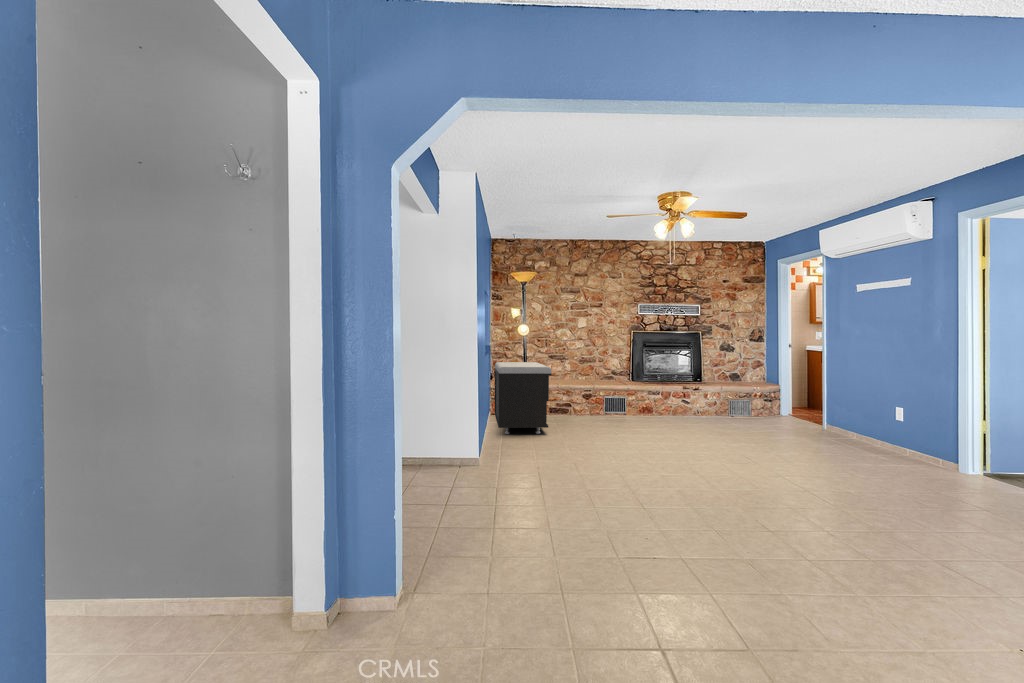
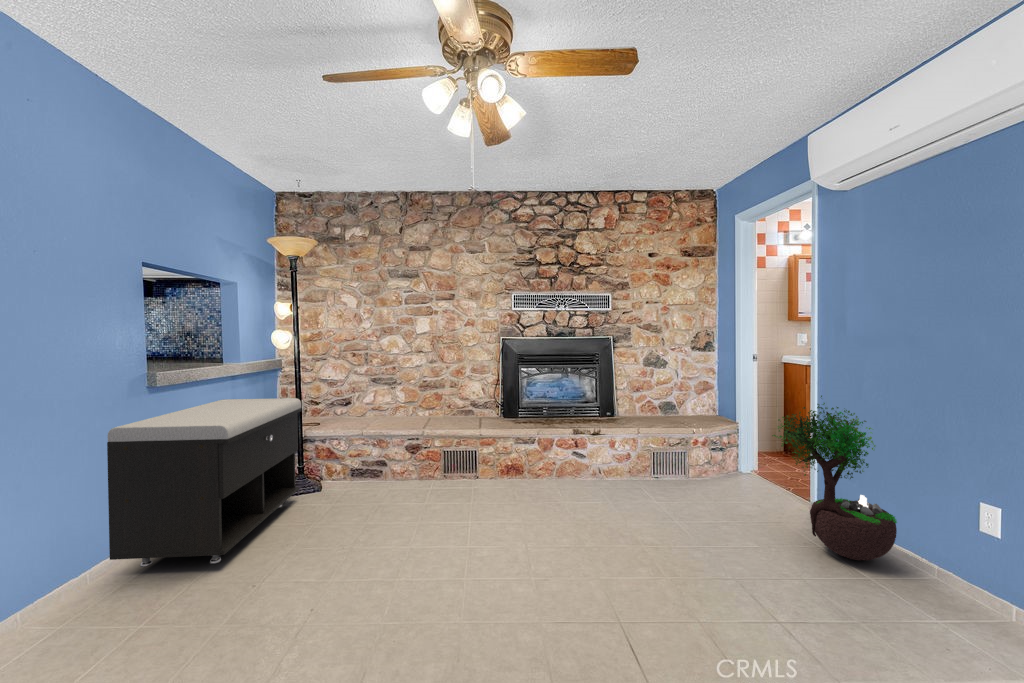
potted tree: none [803,359,862,436] -> present [772,395,897,560]

